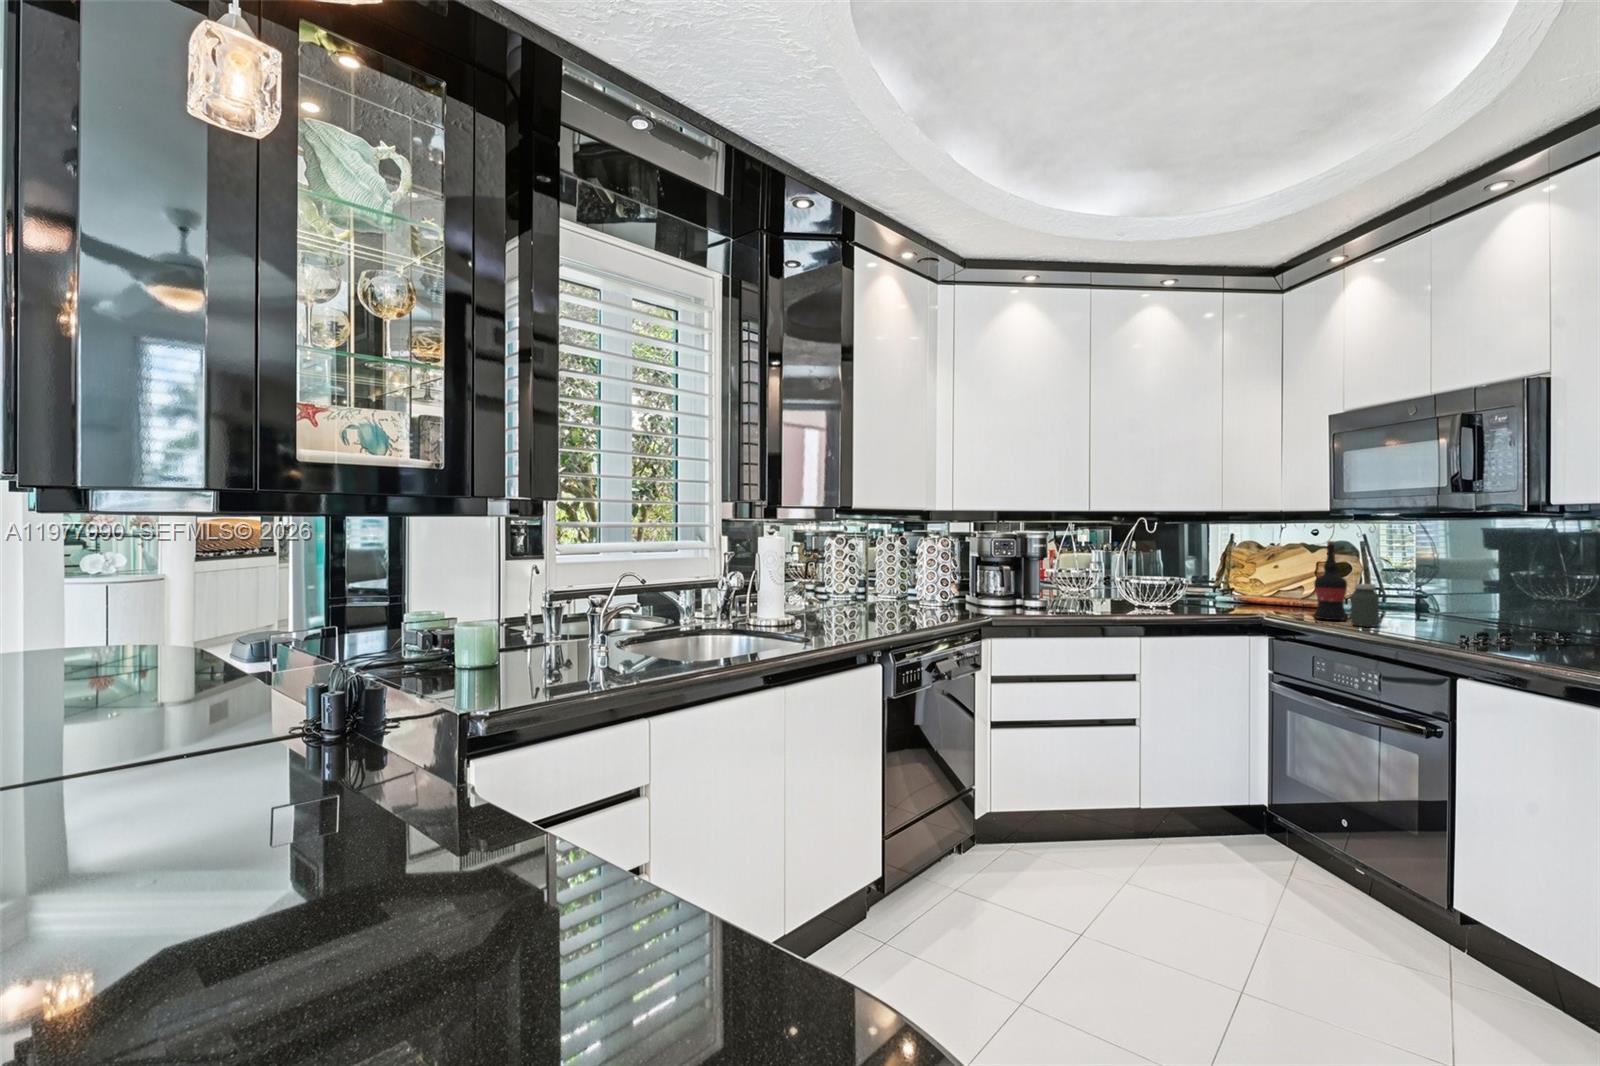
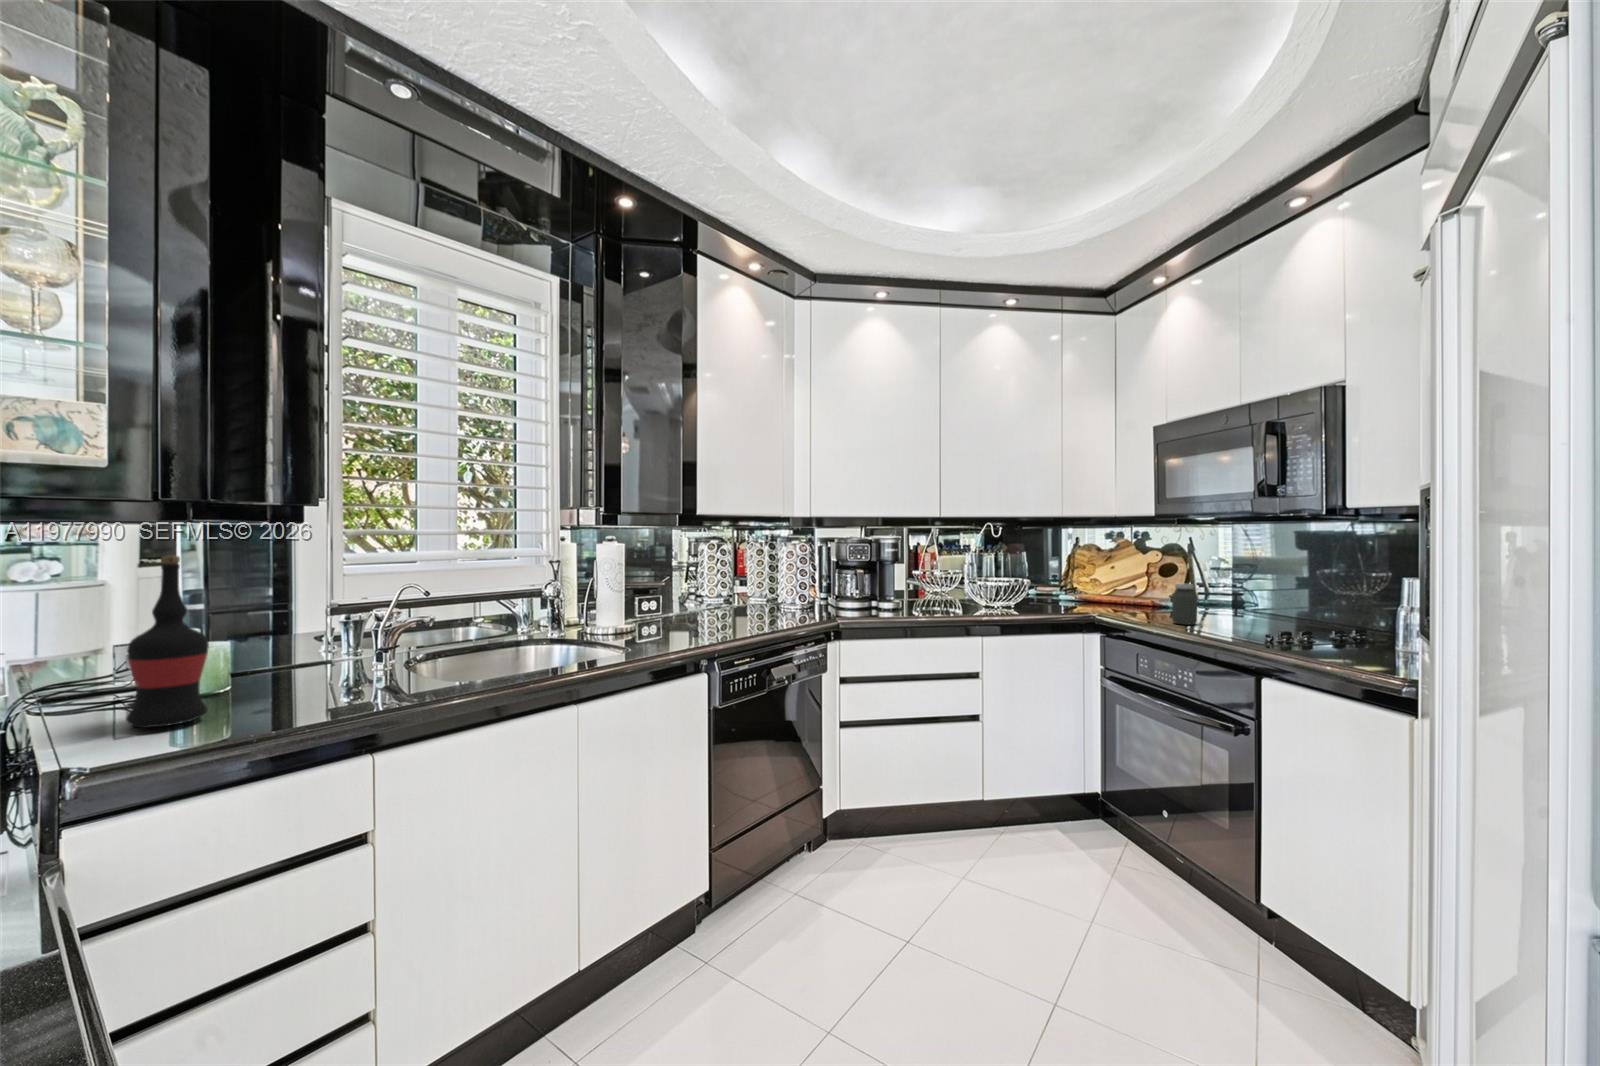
wine bottle: present [1314,541,1347,620] -> present [126,556,209,728]

